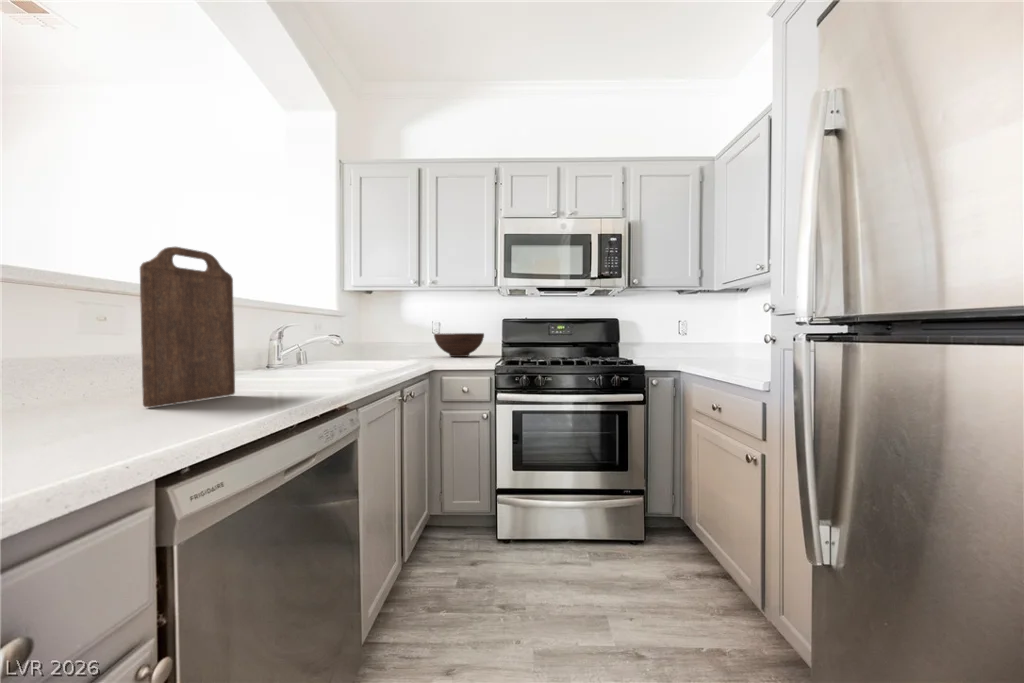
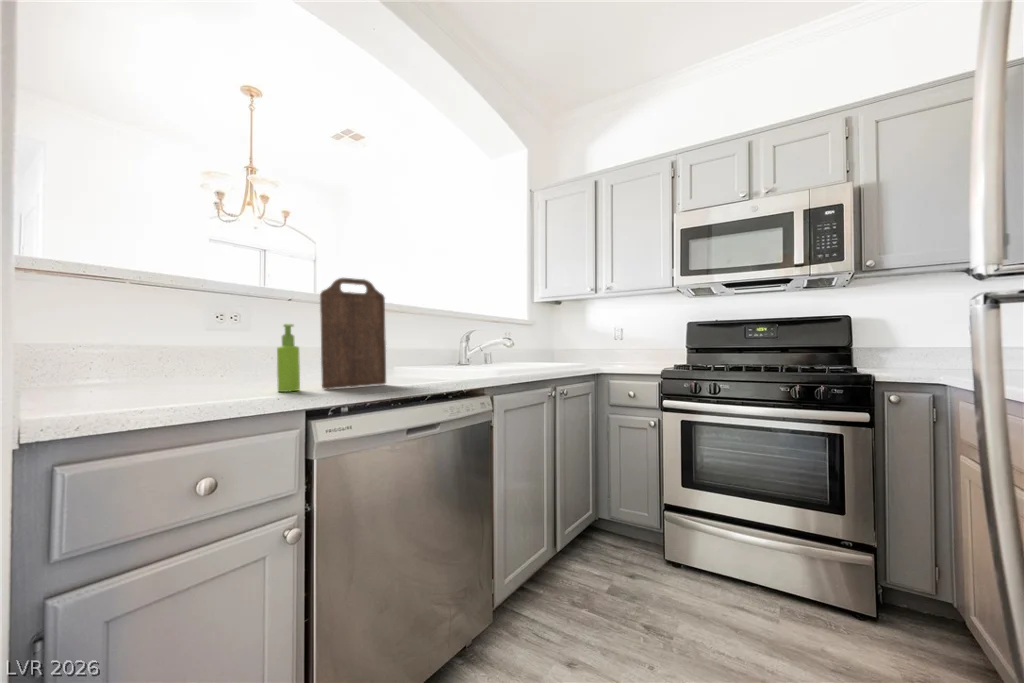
soap dispenser: none [59,310,104,417] -> present [277,324,300,392]
fruit bowl: present [434,333,484,357] -> none [616,337,670,361]

